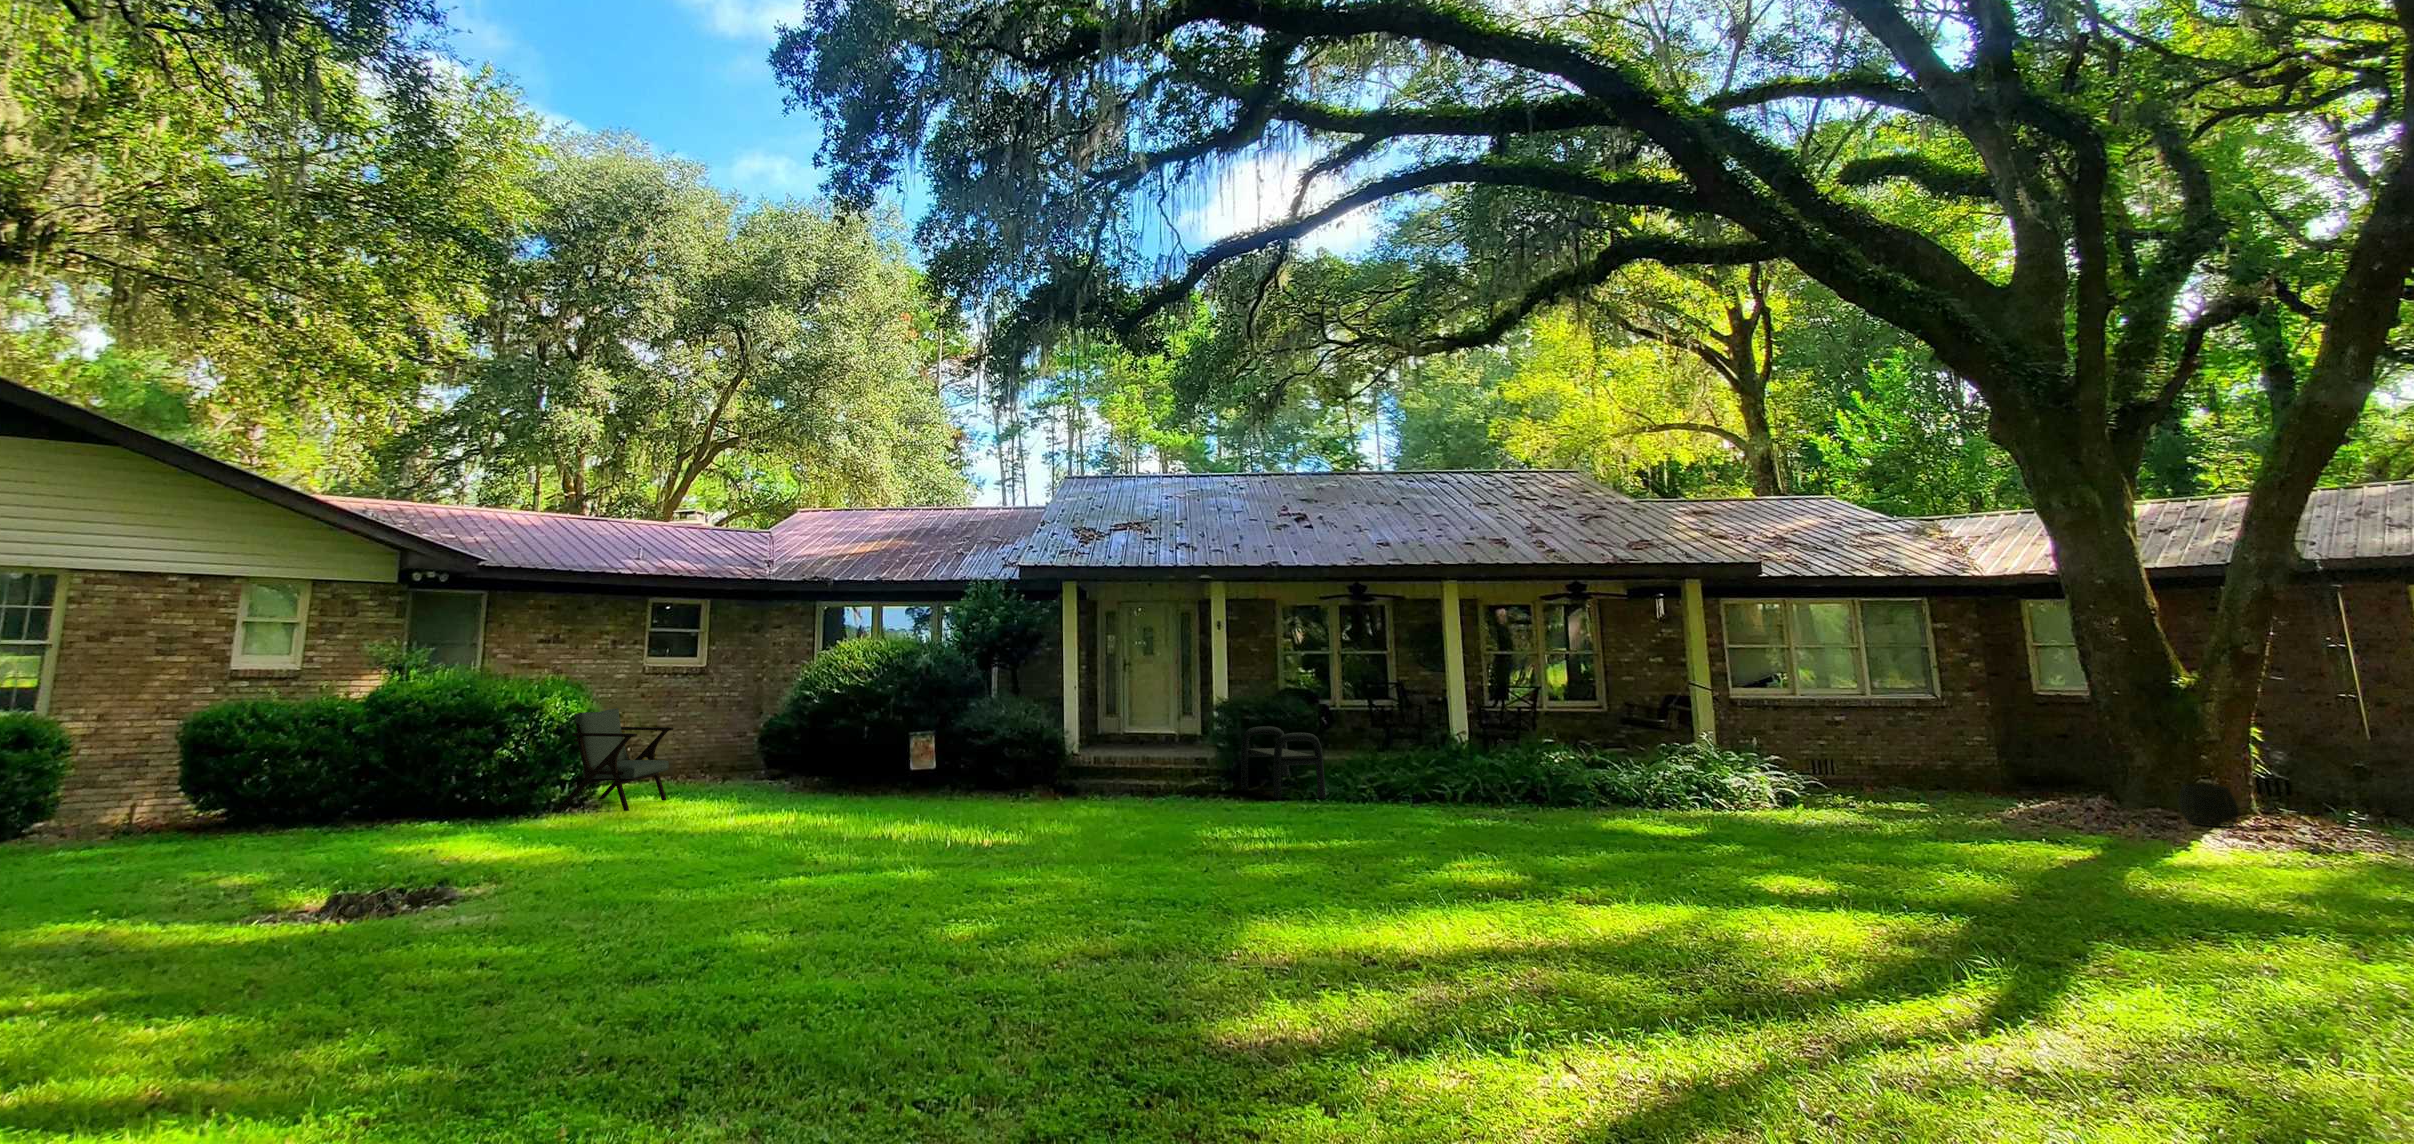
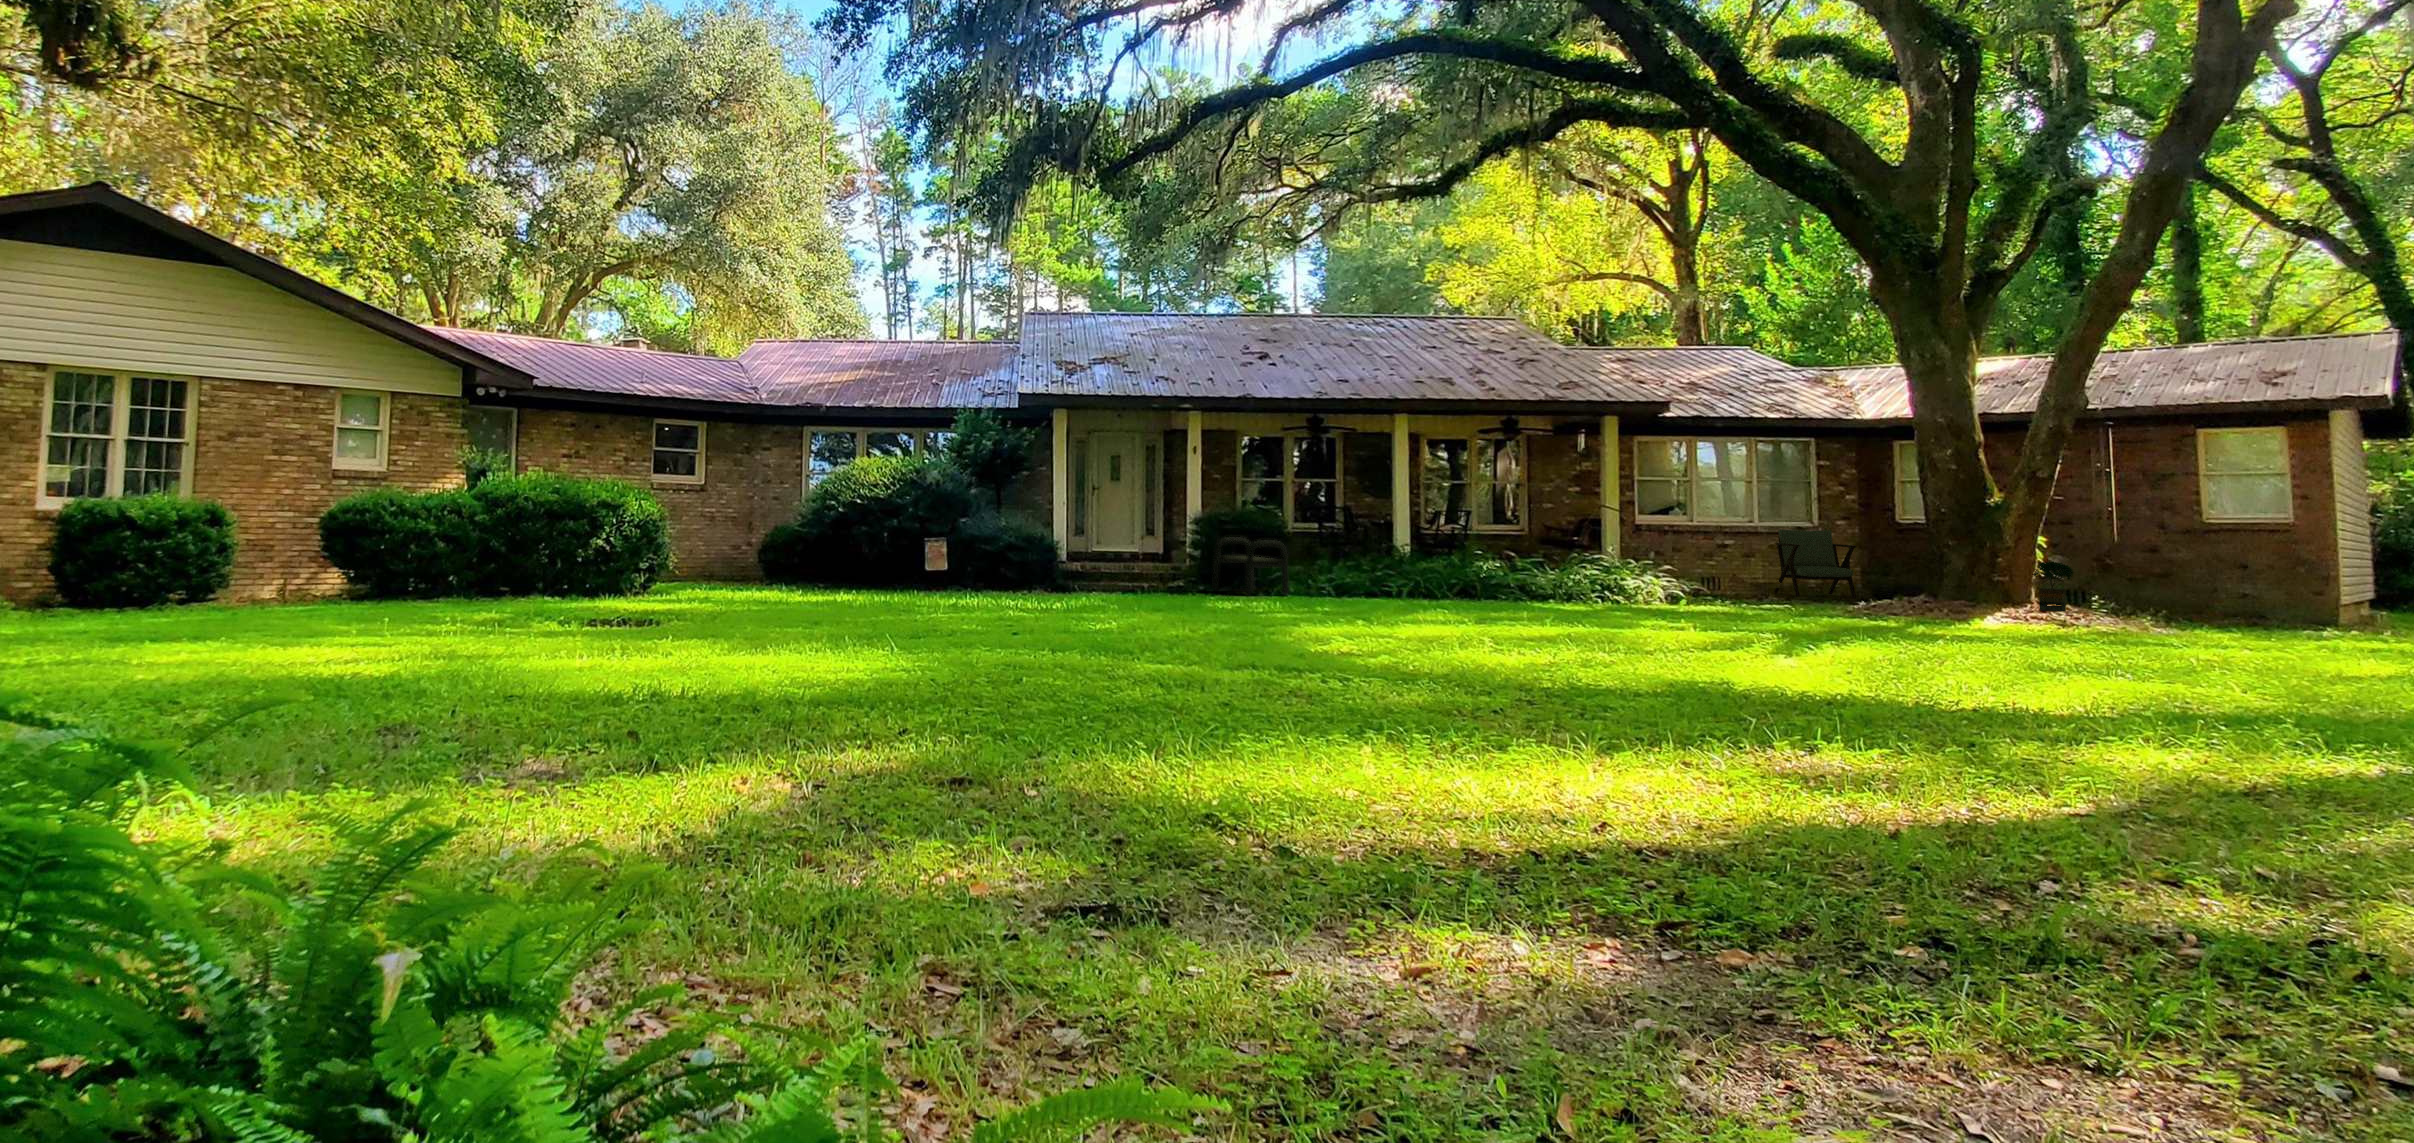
lounge chair: present [557,708,673,811] -> present [1774,530,1857,598]
potted tree: none [2247,761,2310,828] -> present [2032,562,2073,612]
woven basket: present [2179,784,2238,827] -> none [1975,579,2018,611]

